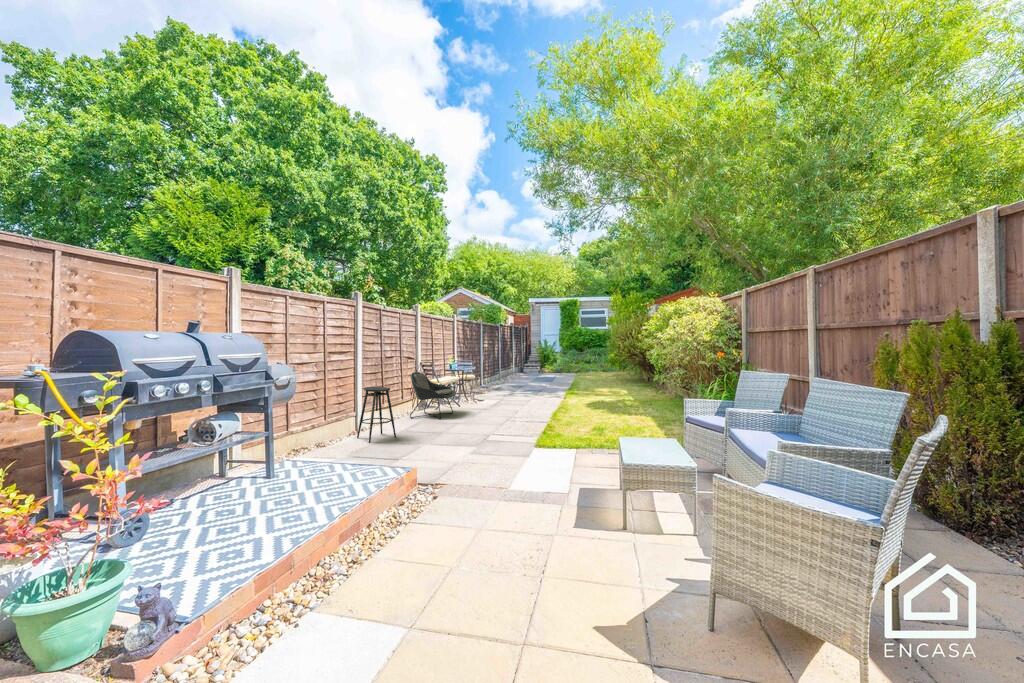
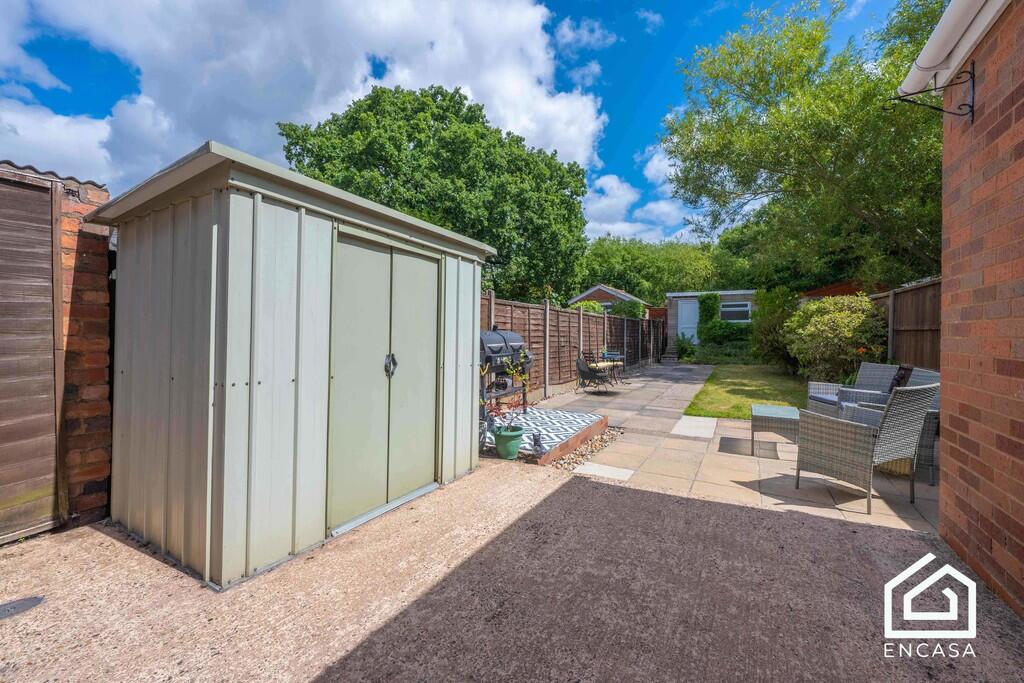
stool: present [357,387,396,443] -> none [545,367,573,406]

